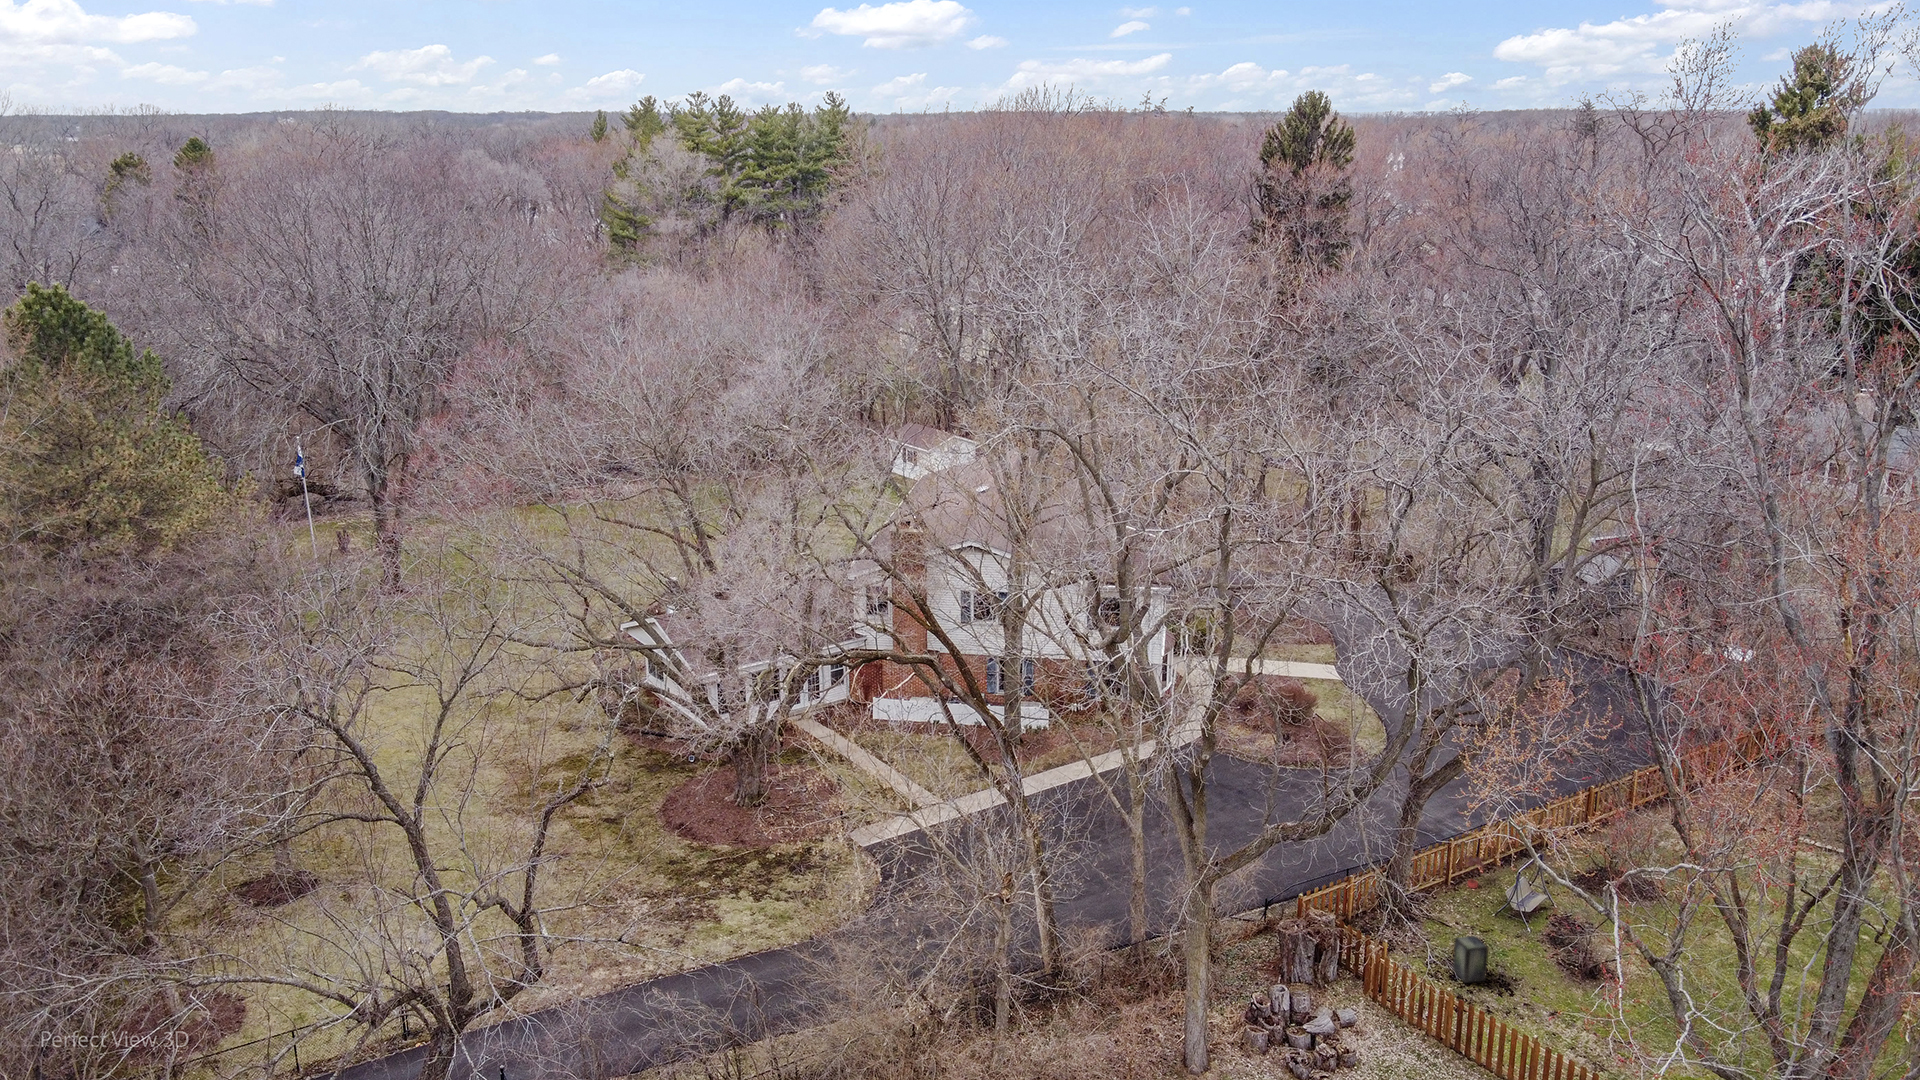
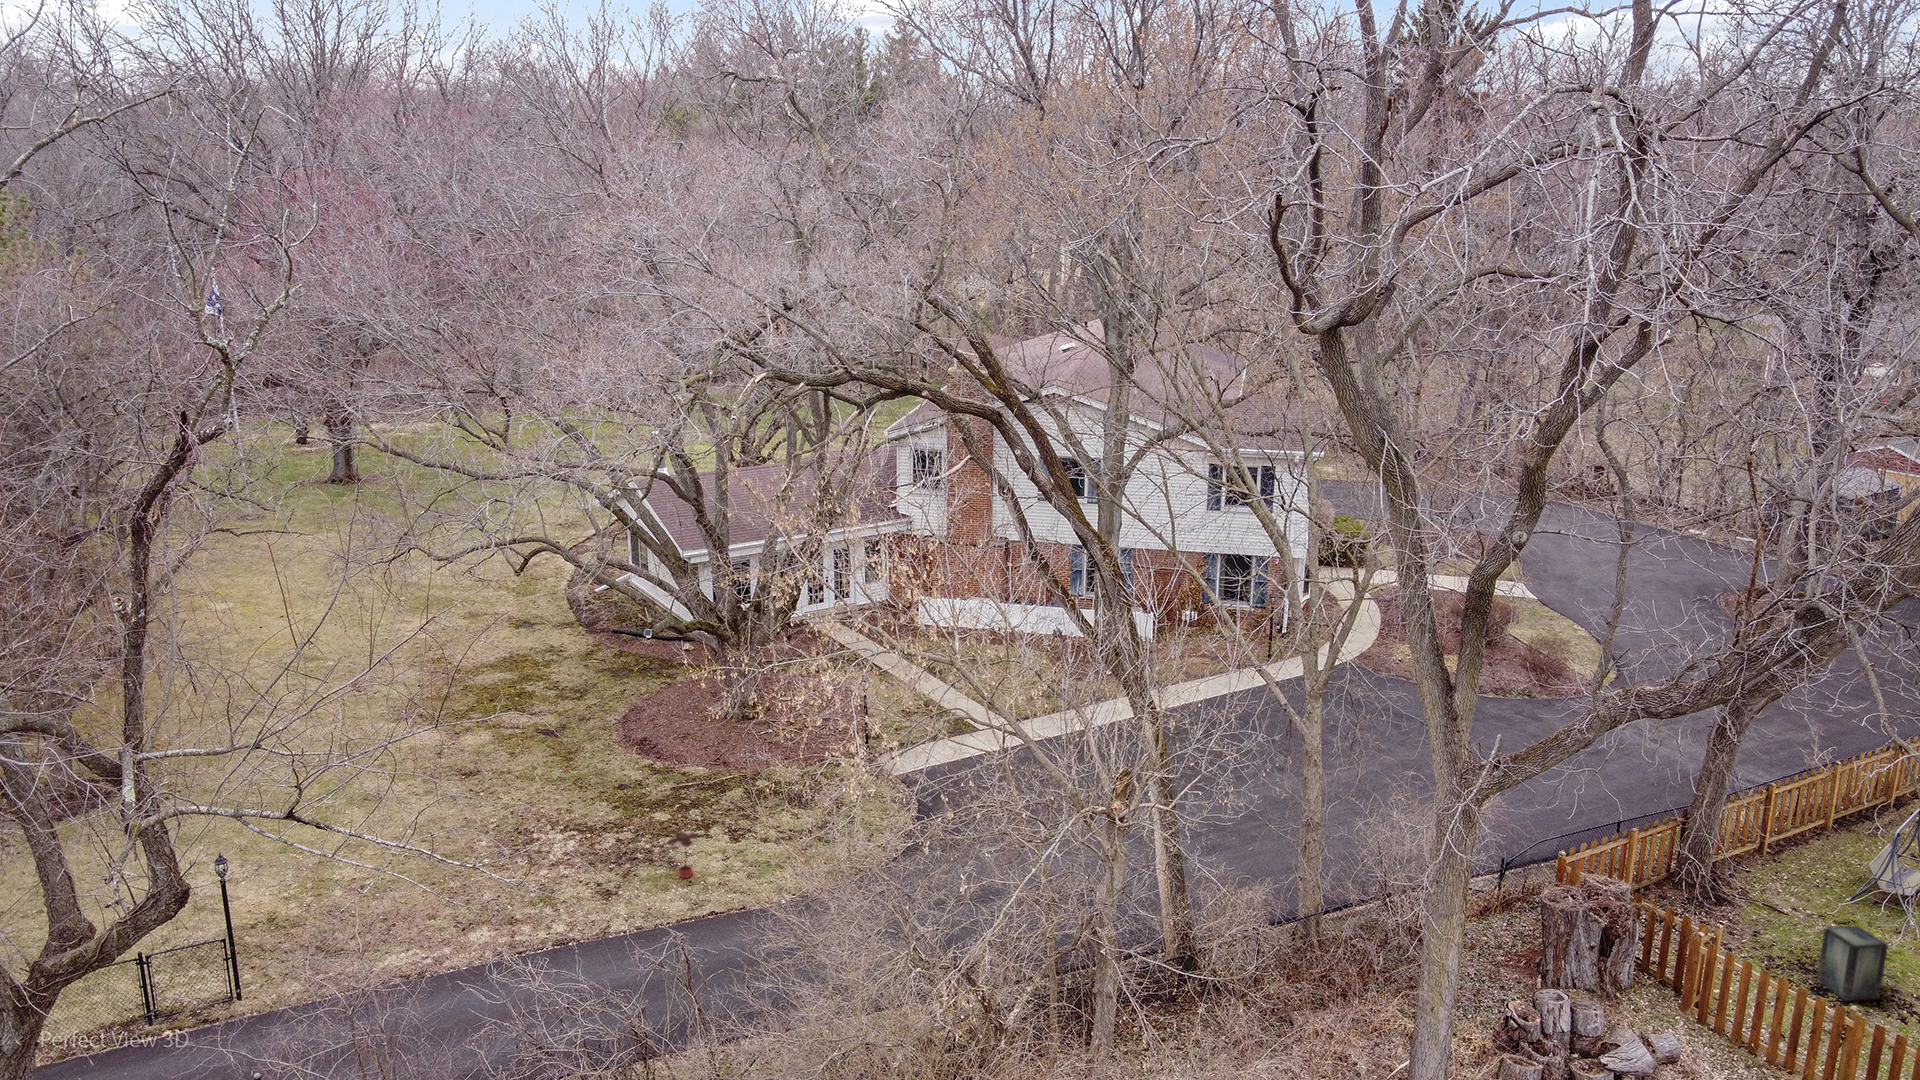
potted plant: present [1464,857,1484,888] -> present [668,832,699,878]

